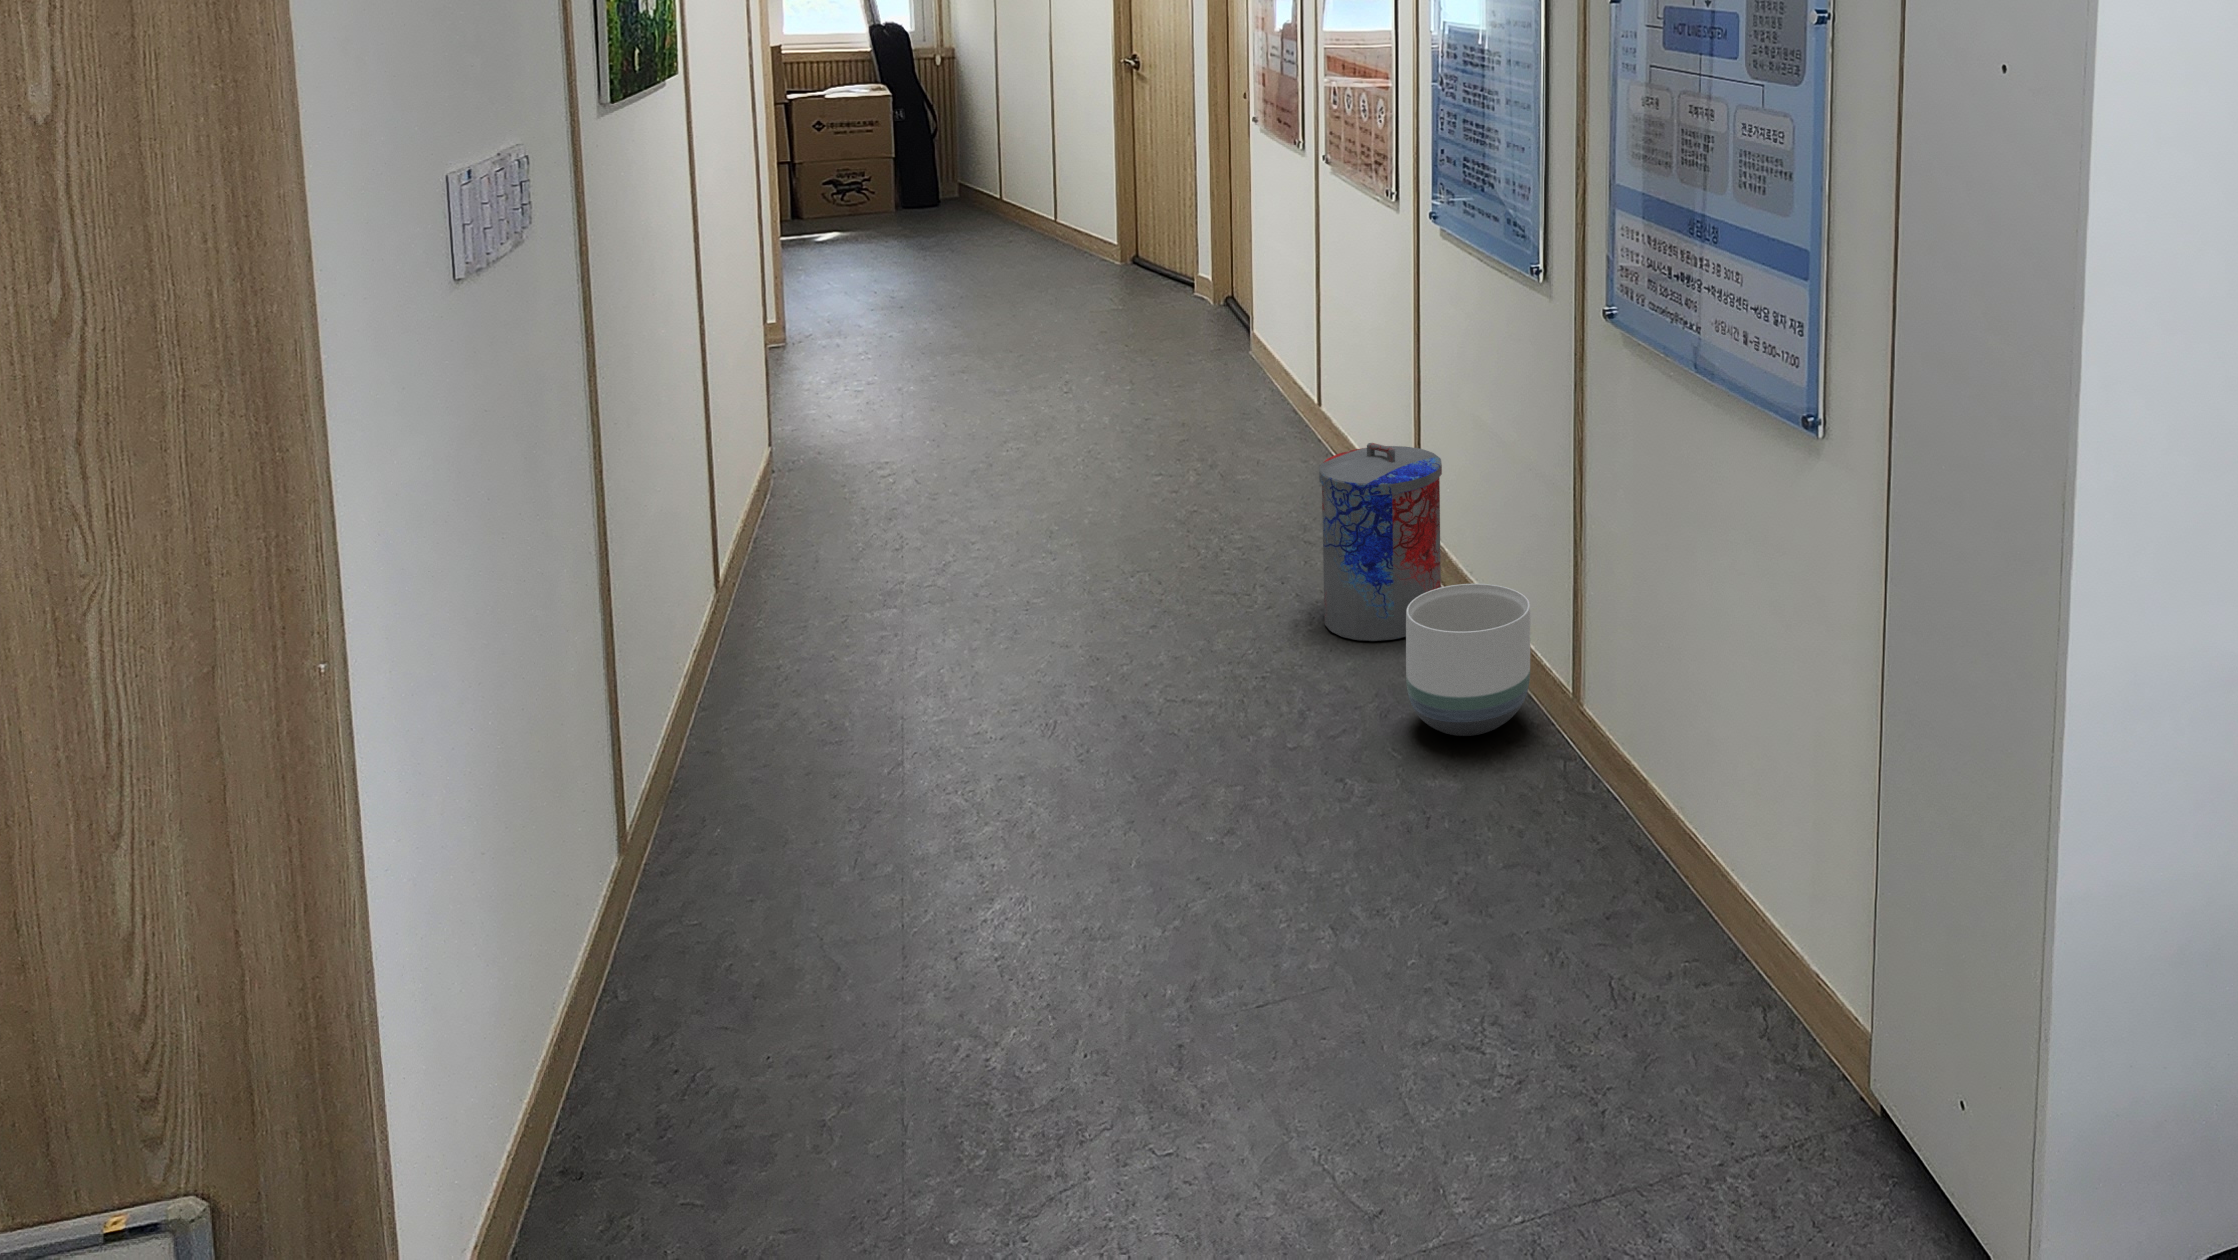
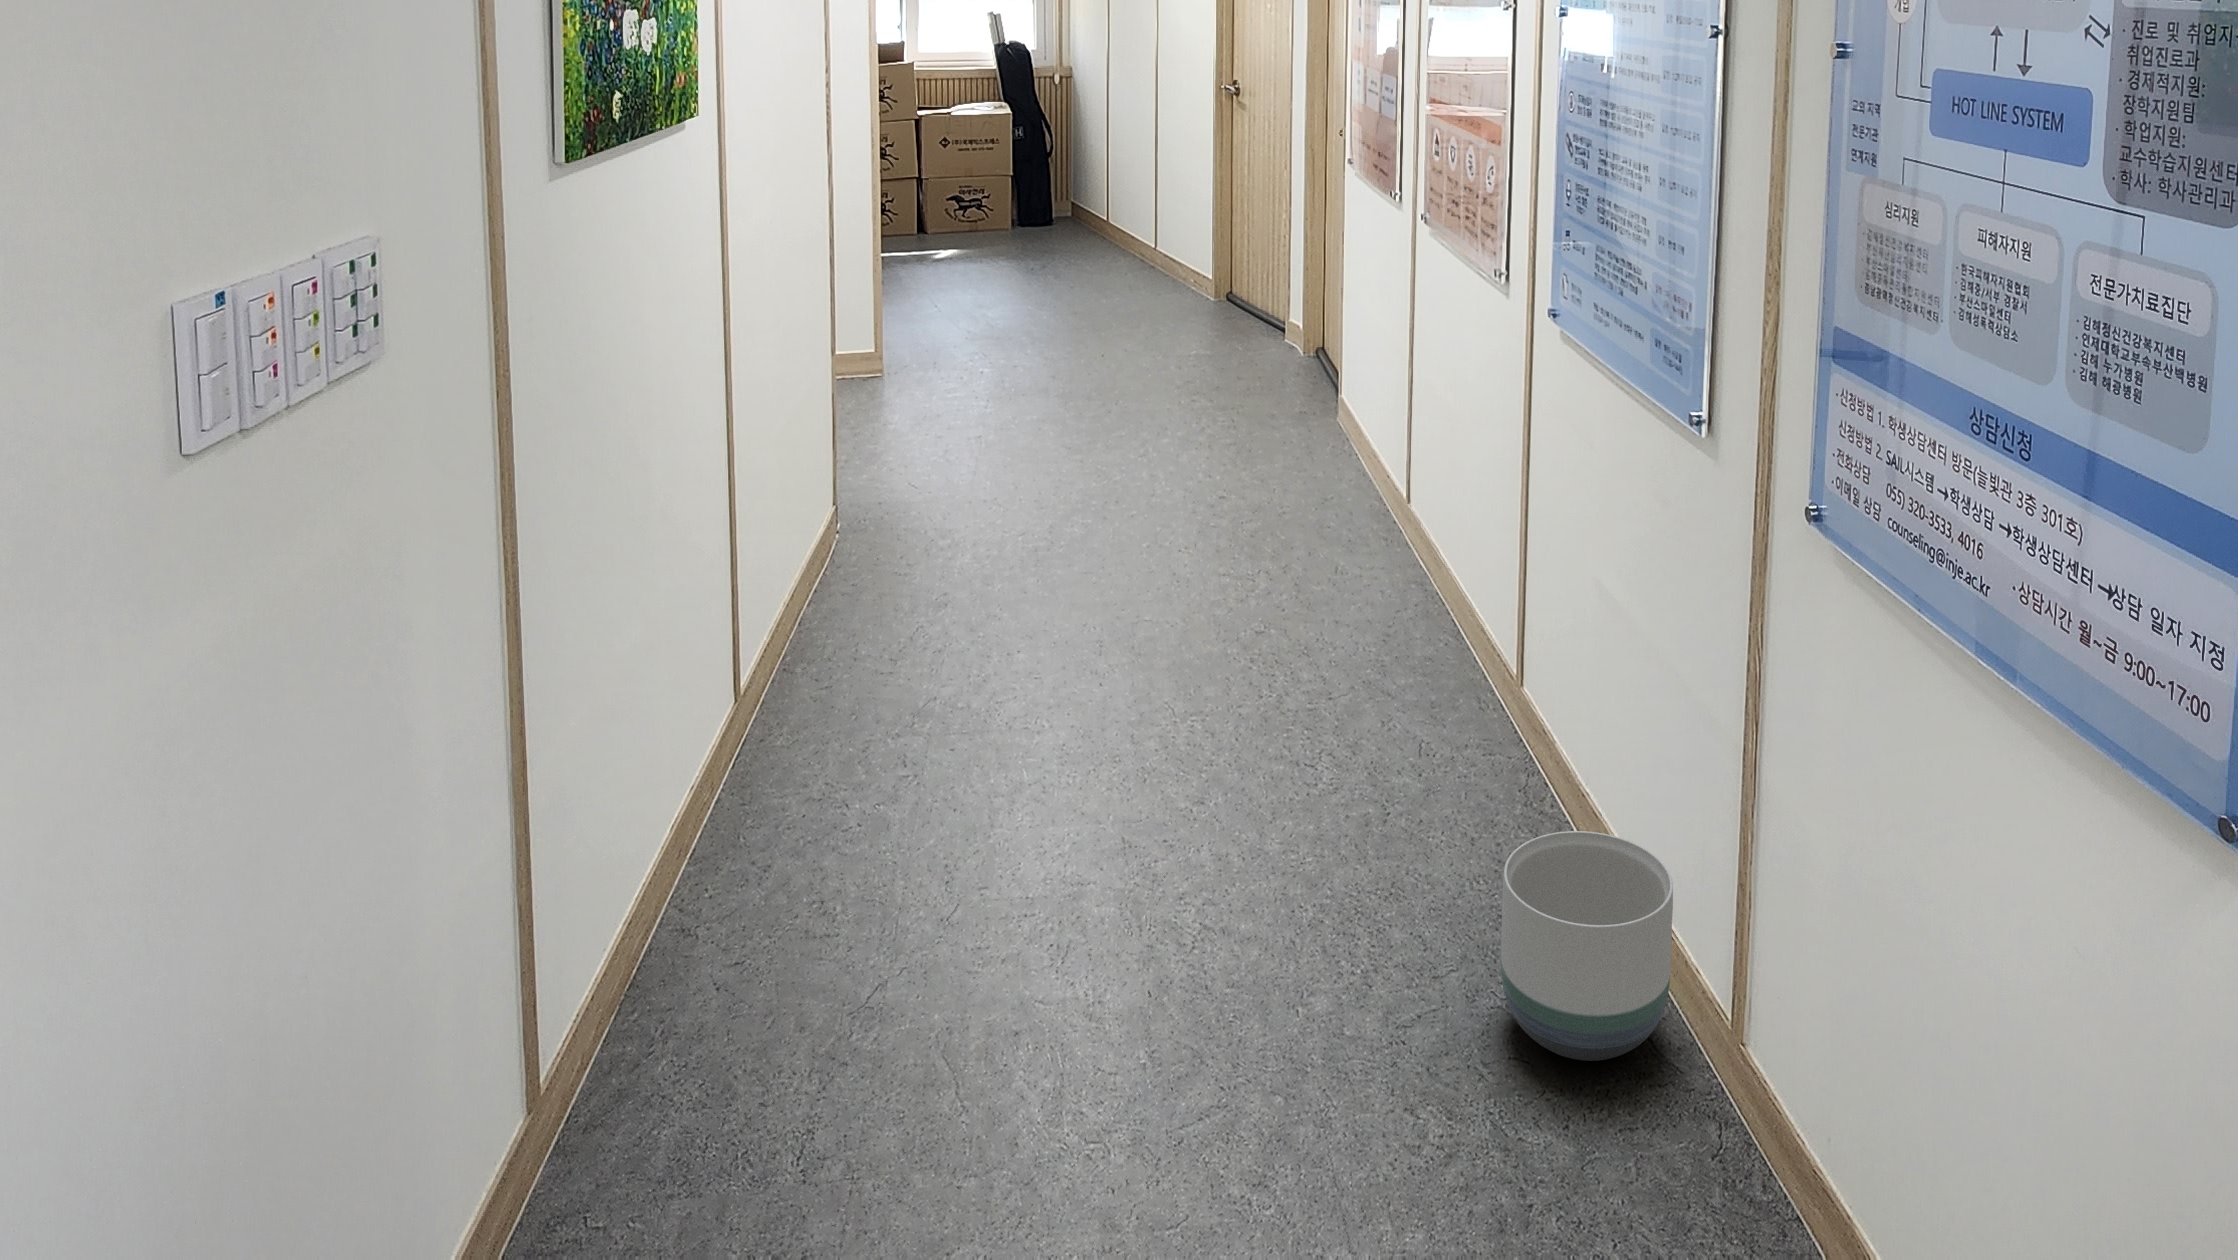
trash can: present [1319,443,1442,641] -> none [1399,600,1553,864]

